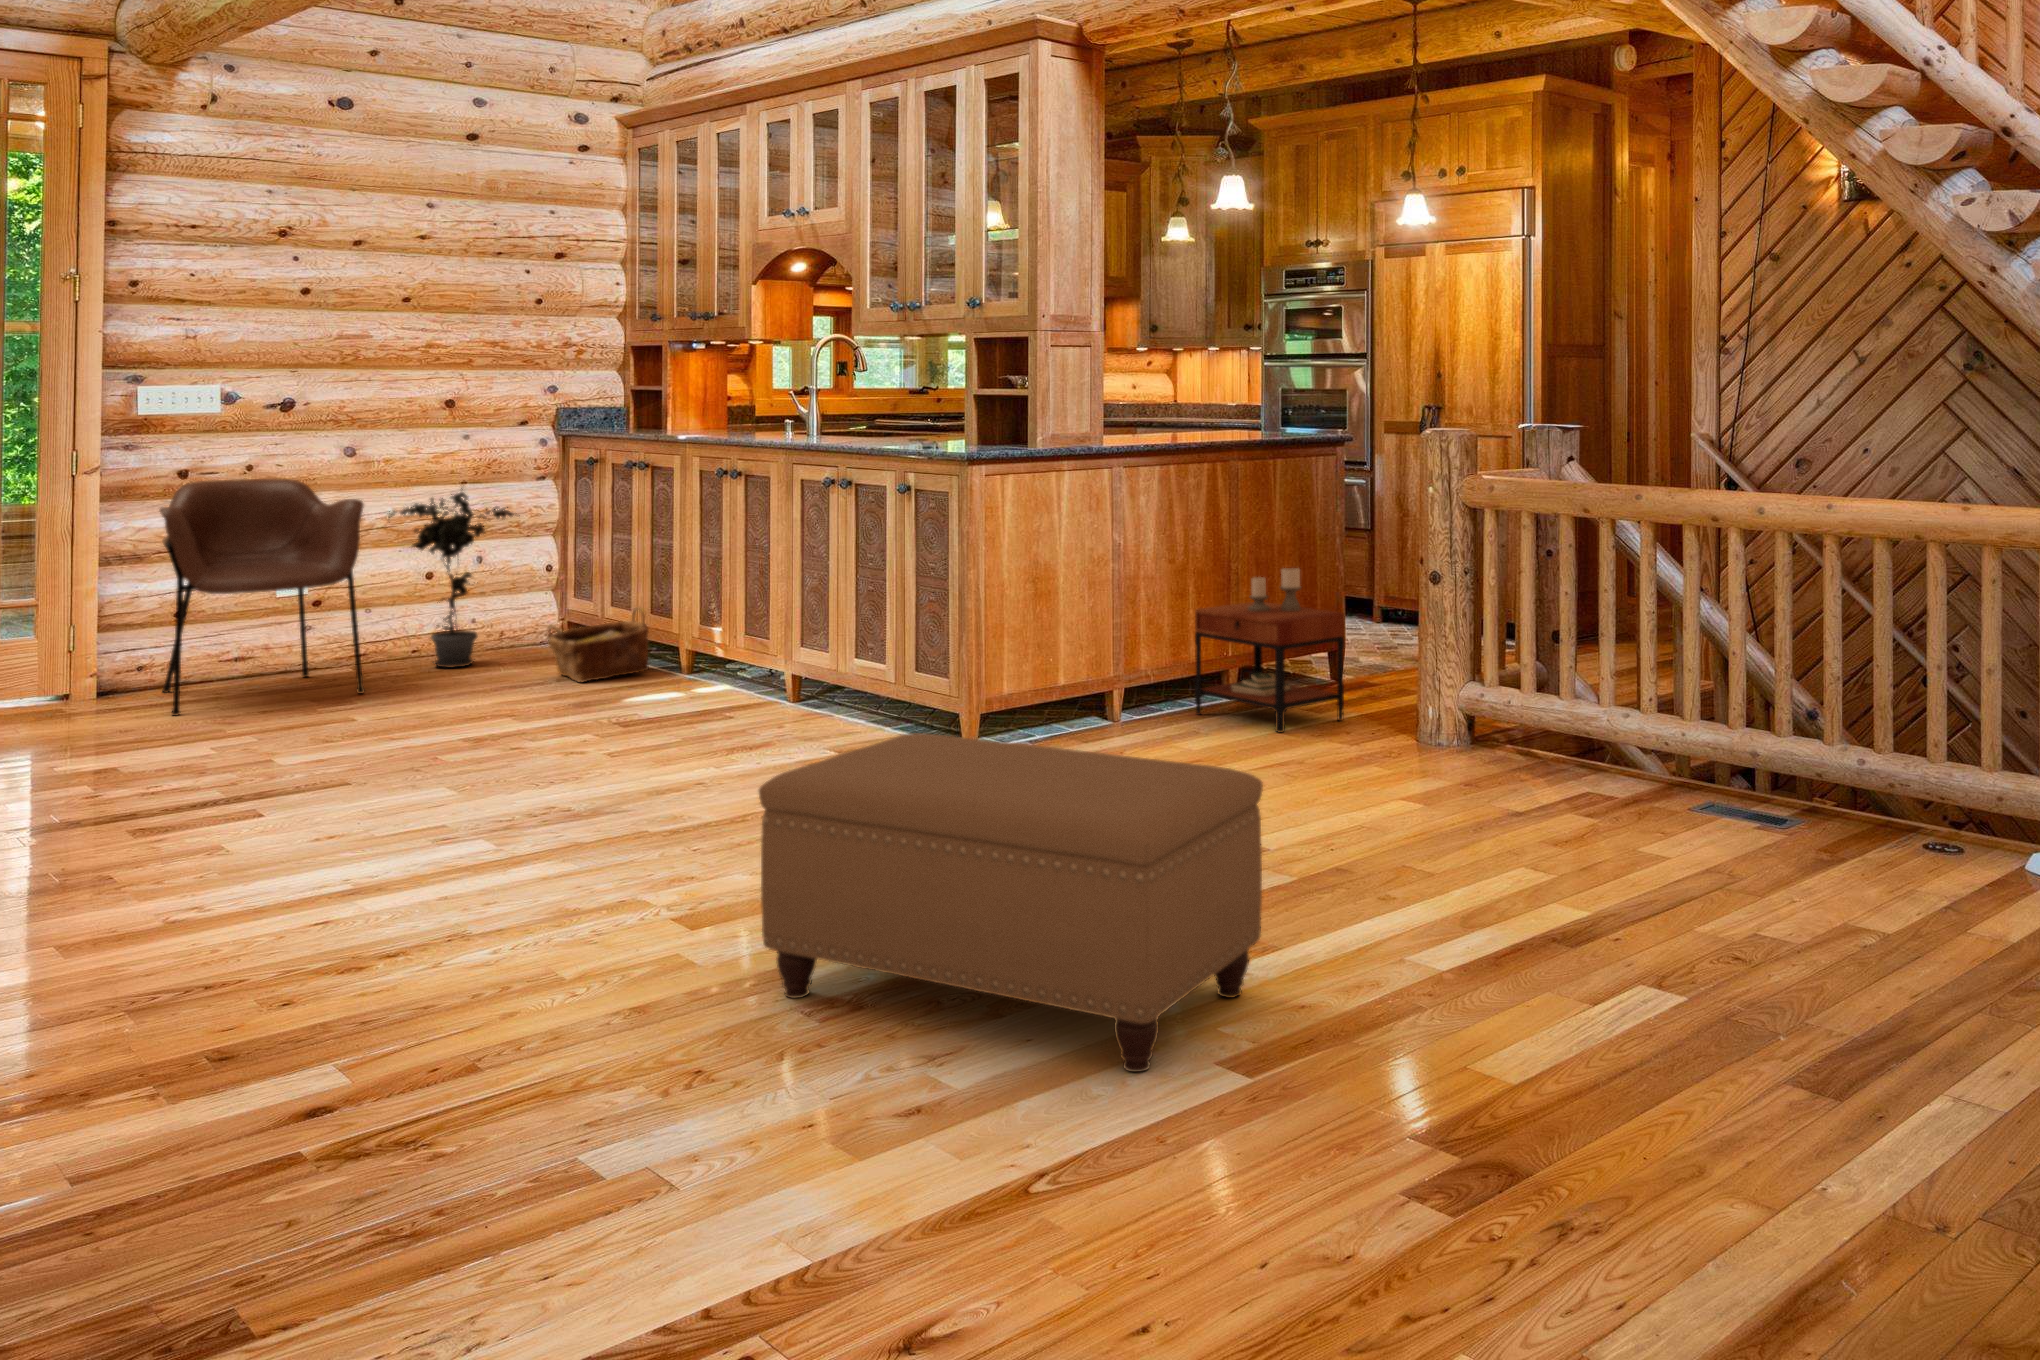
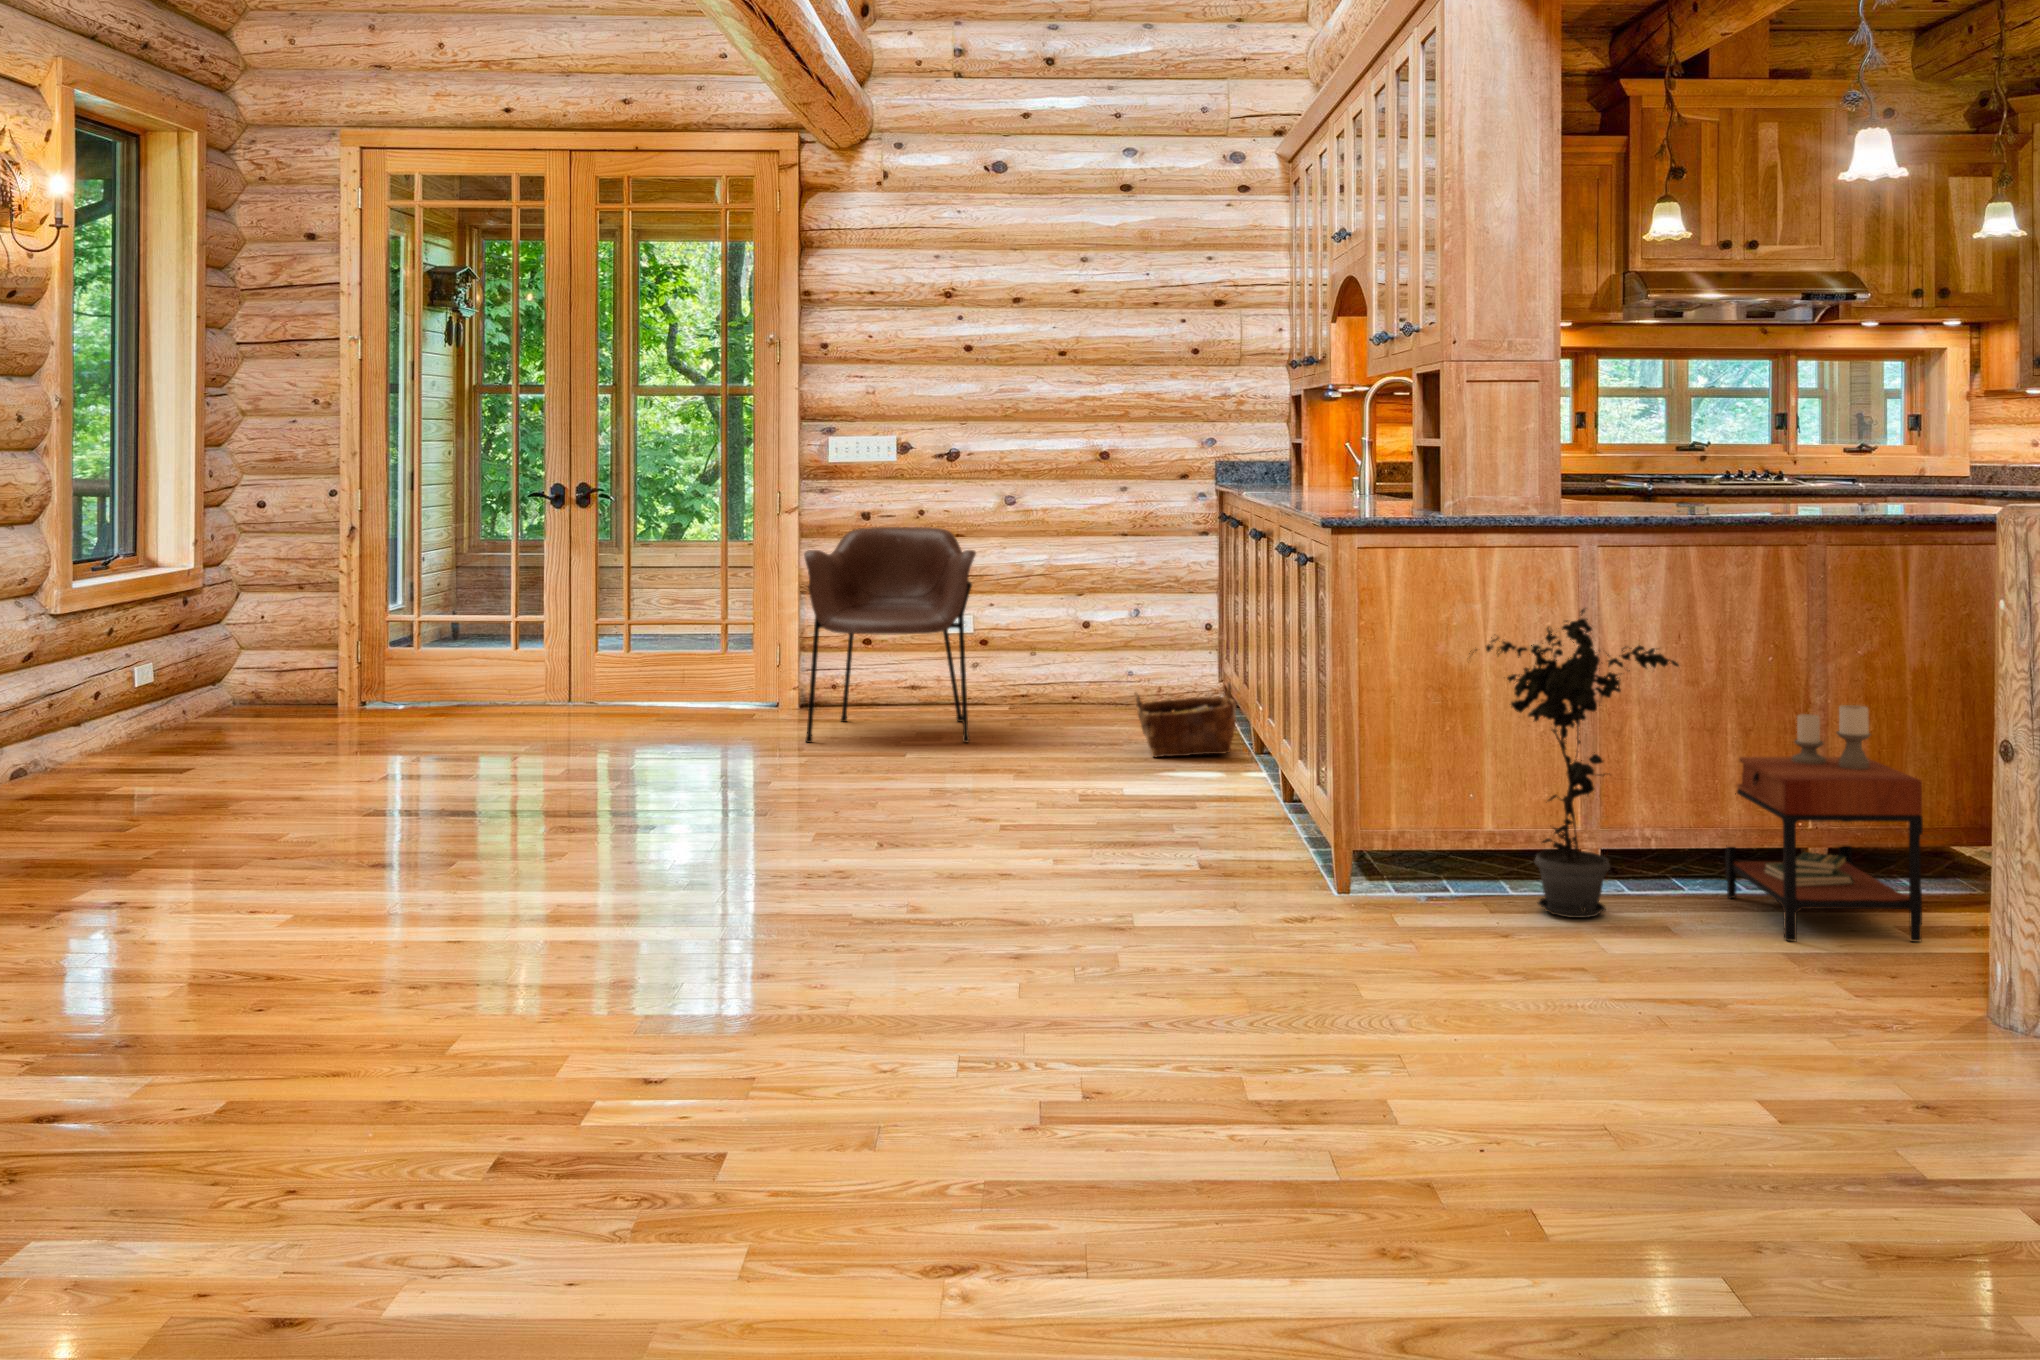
potted plant: present [389,488,520,668] -> present [1469,608,1679,918]
ottoman: present [759,733,1263,1072] -> none [638,838,1041,1274]

